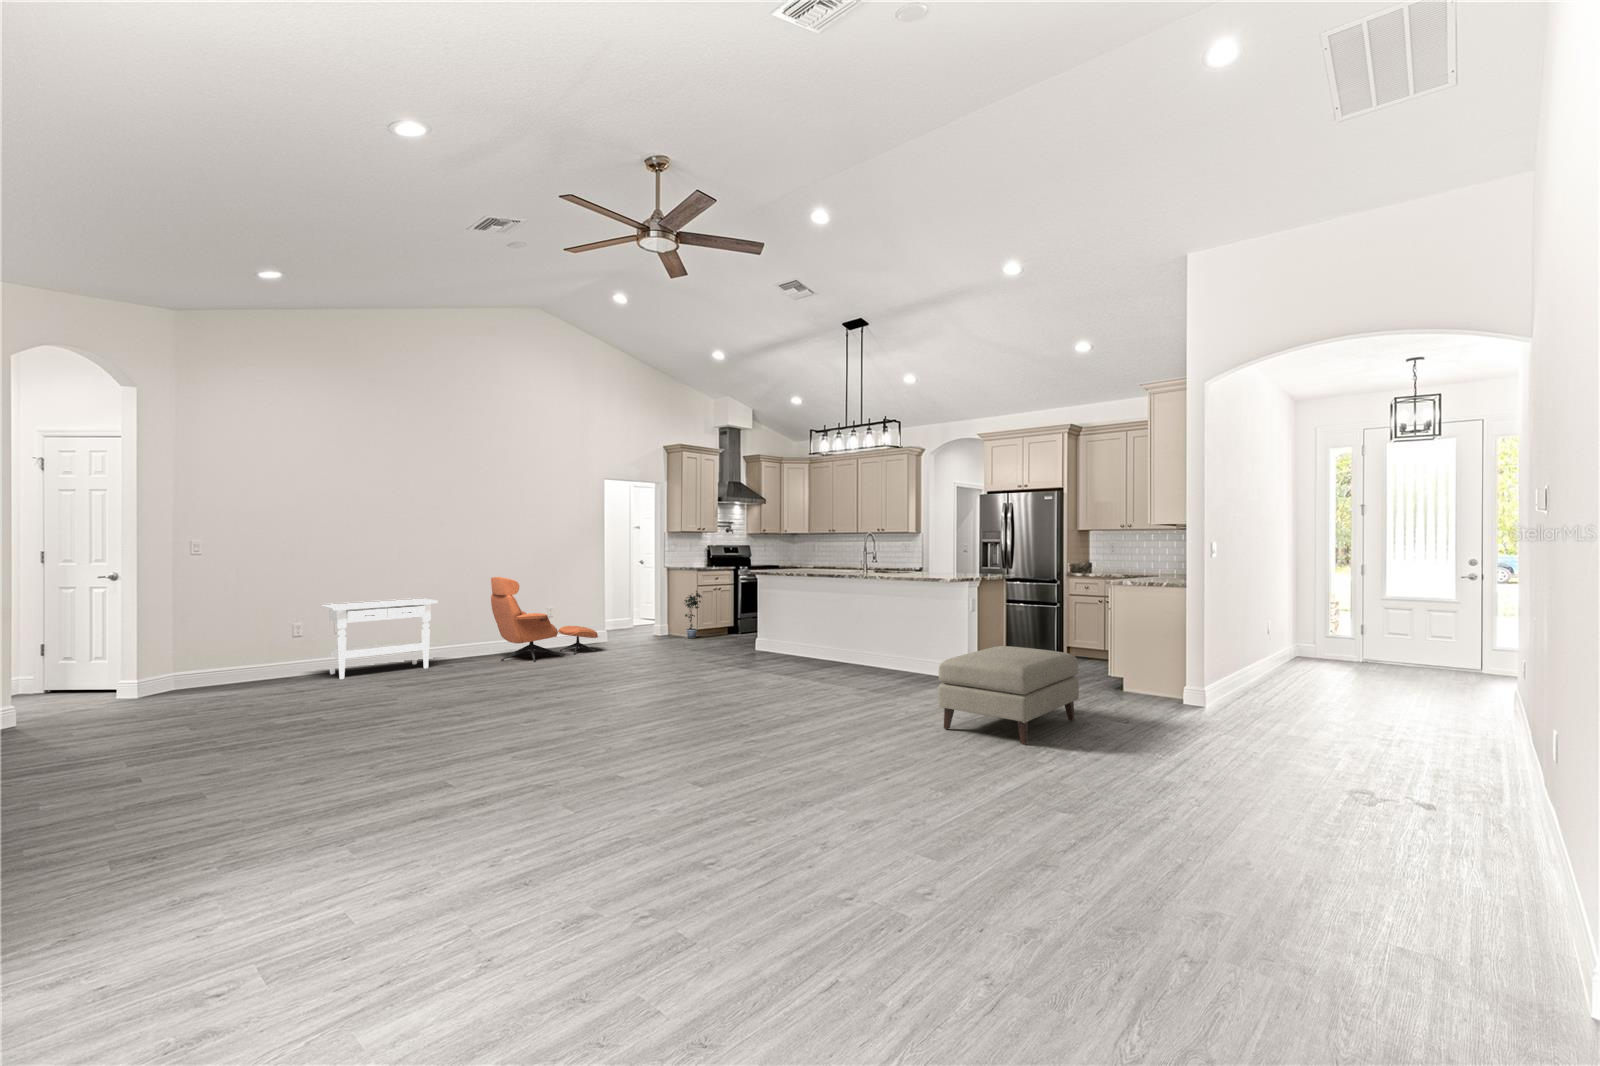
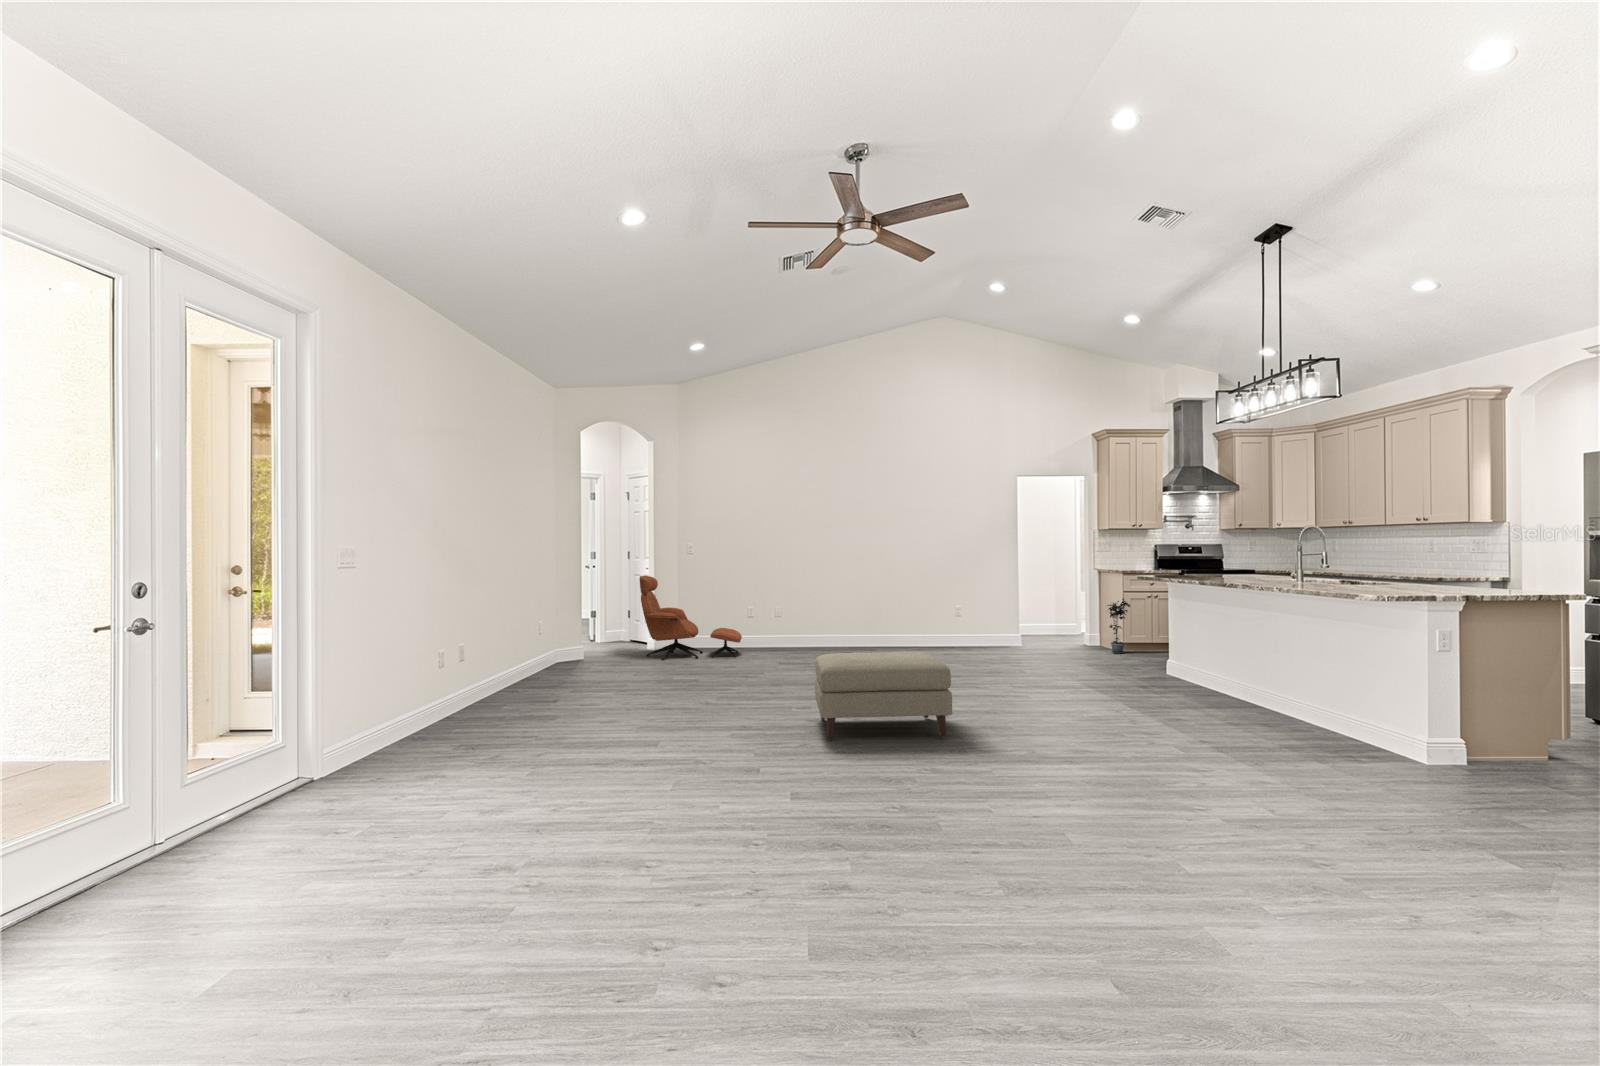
lounge chair: present [491,577,598,662] -> present [640,576,742,661]
side table: present [322,599,438,679] -> none [758,590,839,654]
ottoman: present [938,646,1079,745] -> present [815,652,952,741]

